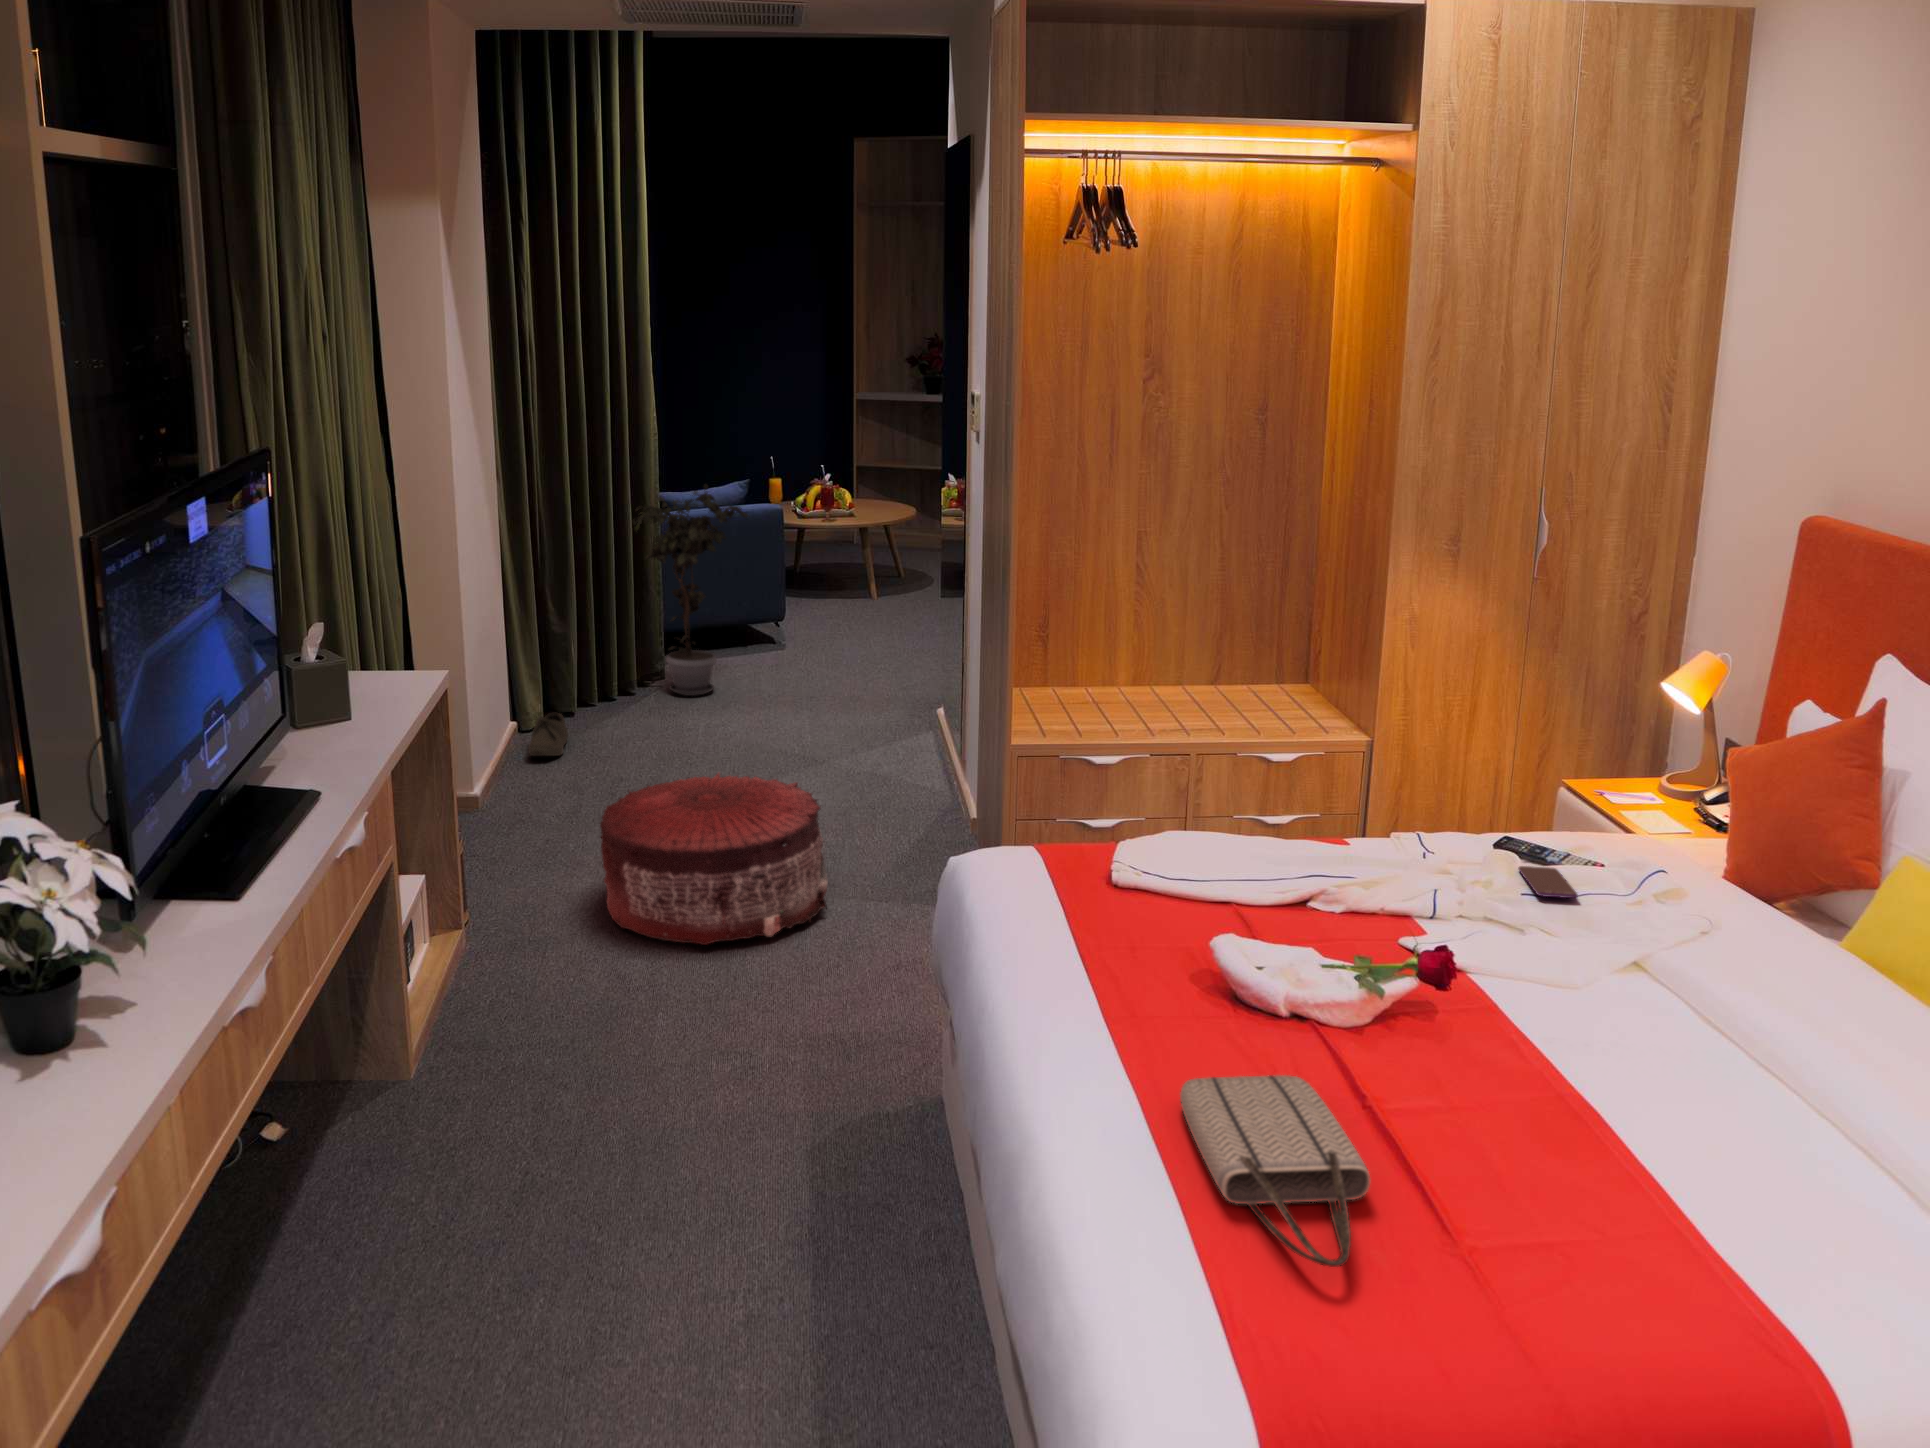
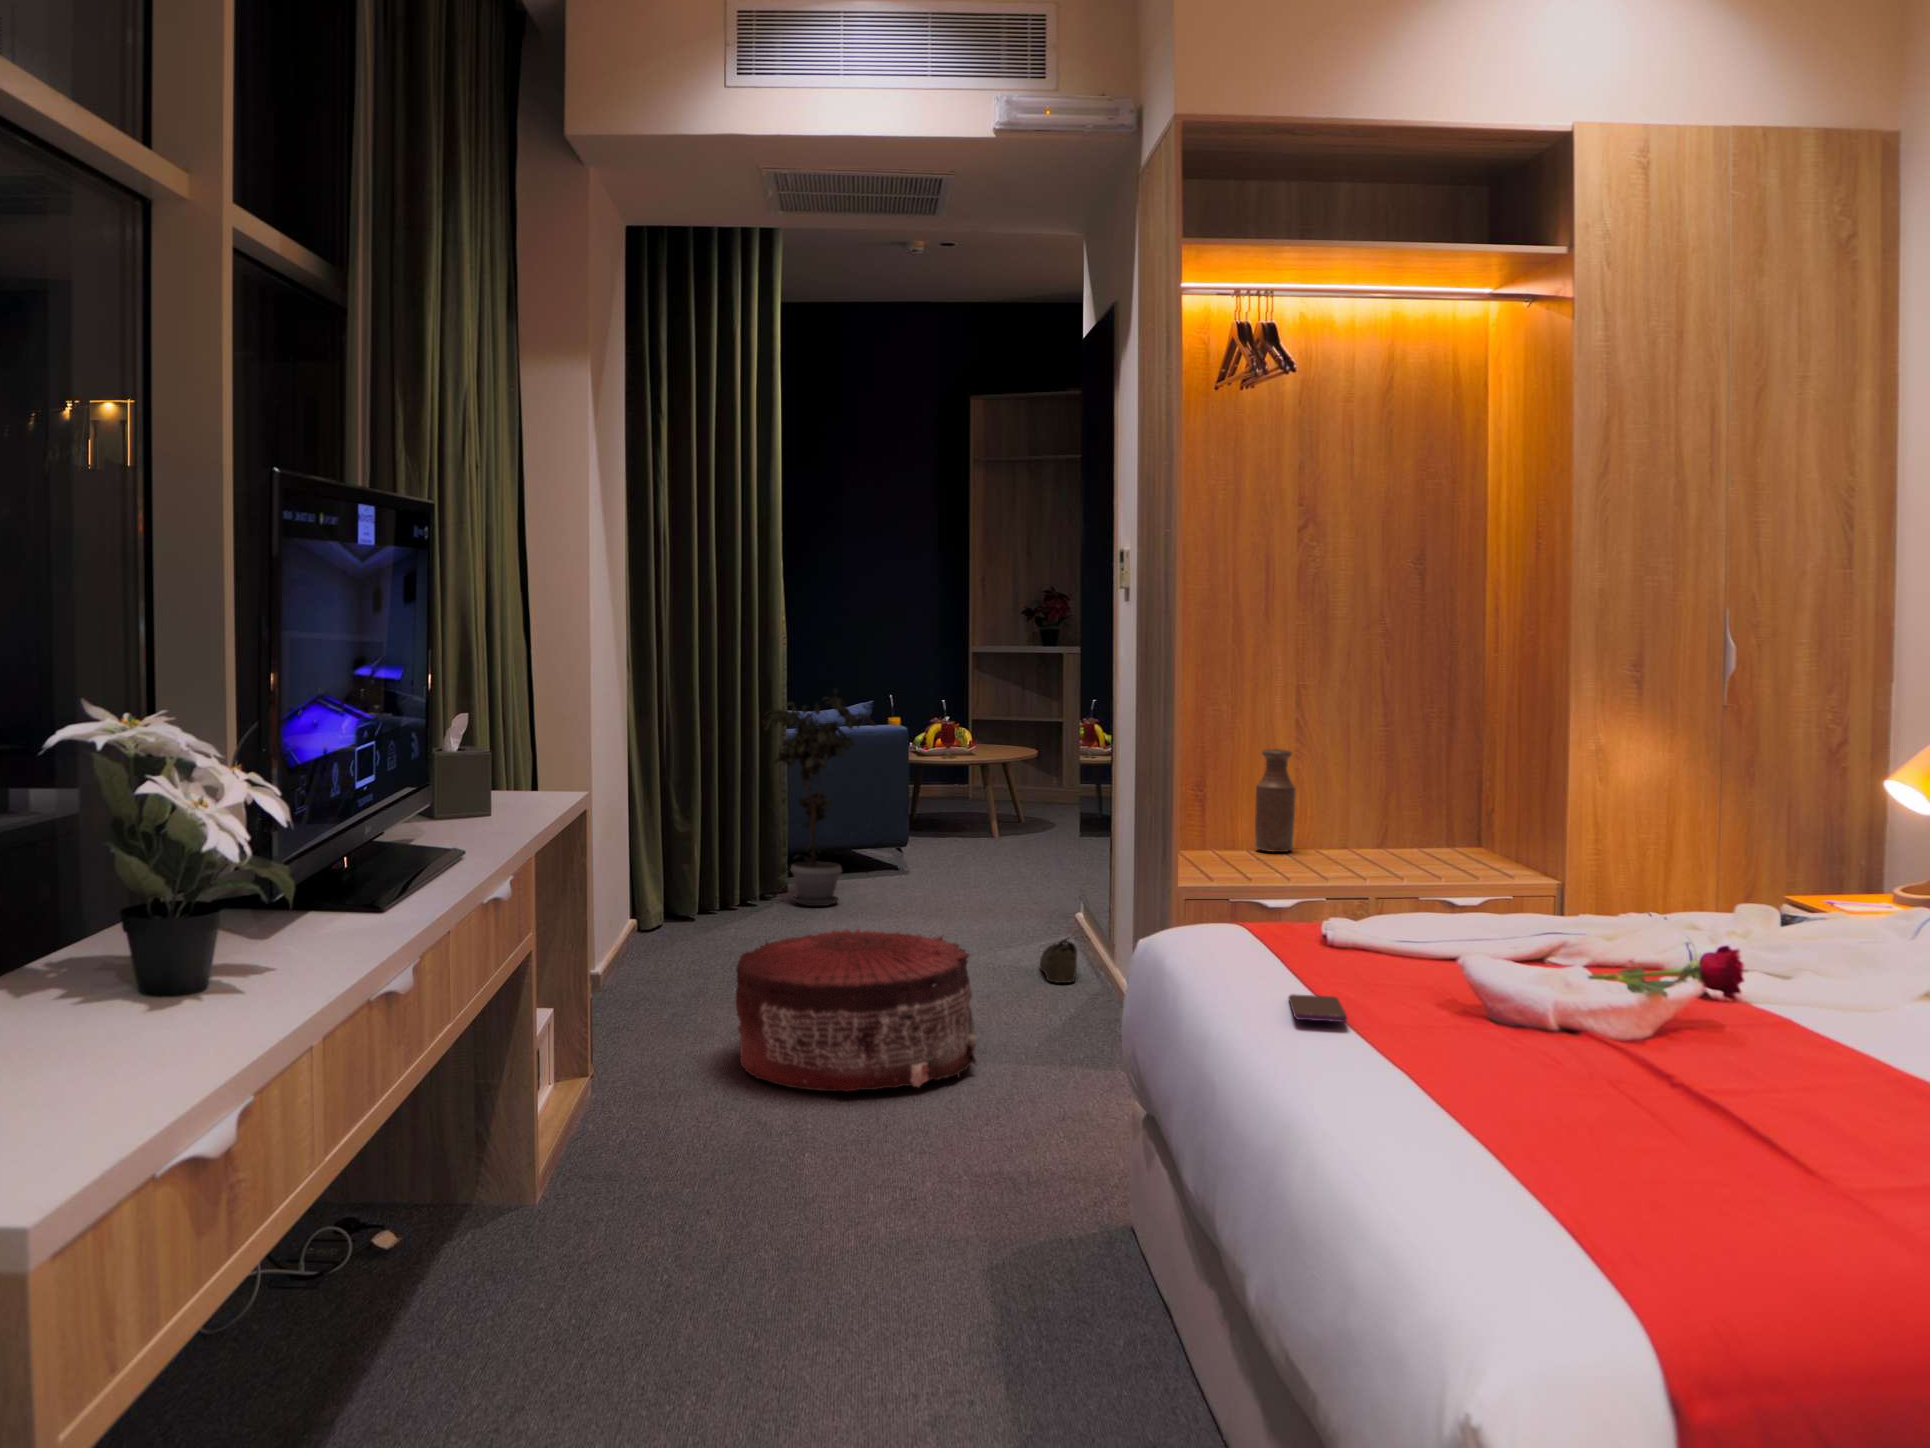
bottle: none [1091,610,1130,708] -> present [1255,749,1296,852]
shoe: present [528,713,568,756] -> present [1040,938,1078,983]
smartphone: present [1518,866,1578,898] -> present [1289,994,1347,1022]
tote bag: present [1180,1075,1370,1267] -> none [1457,1059,1718,1204]

